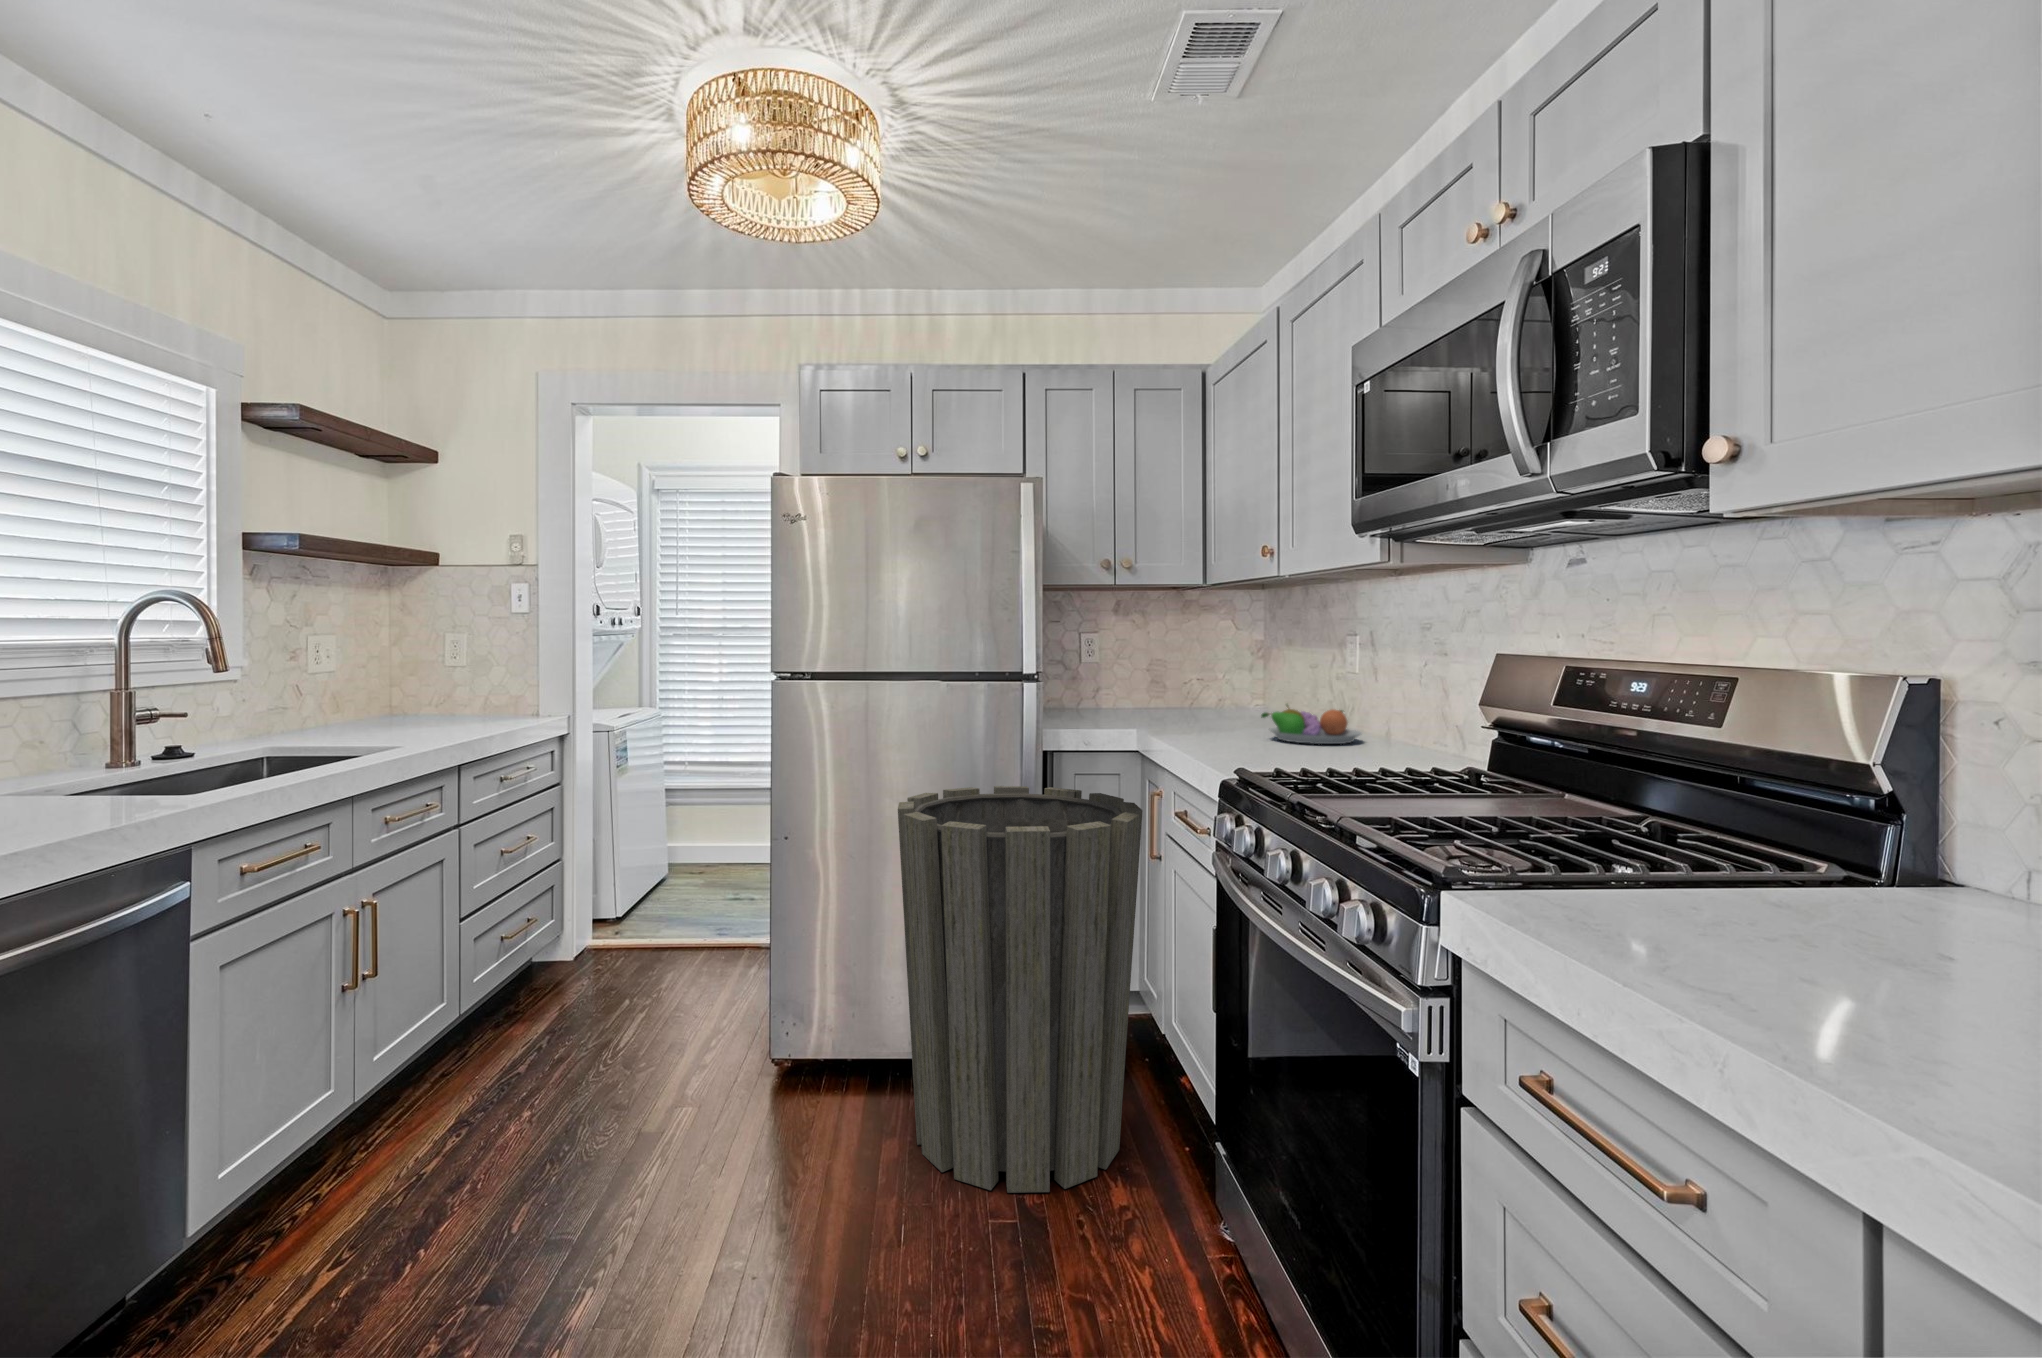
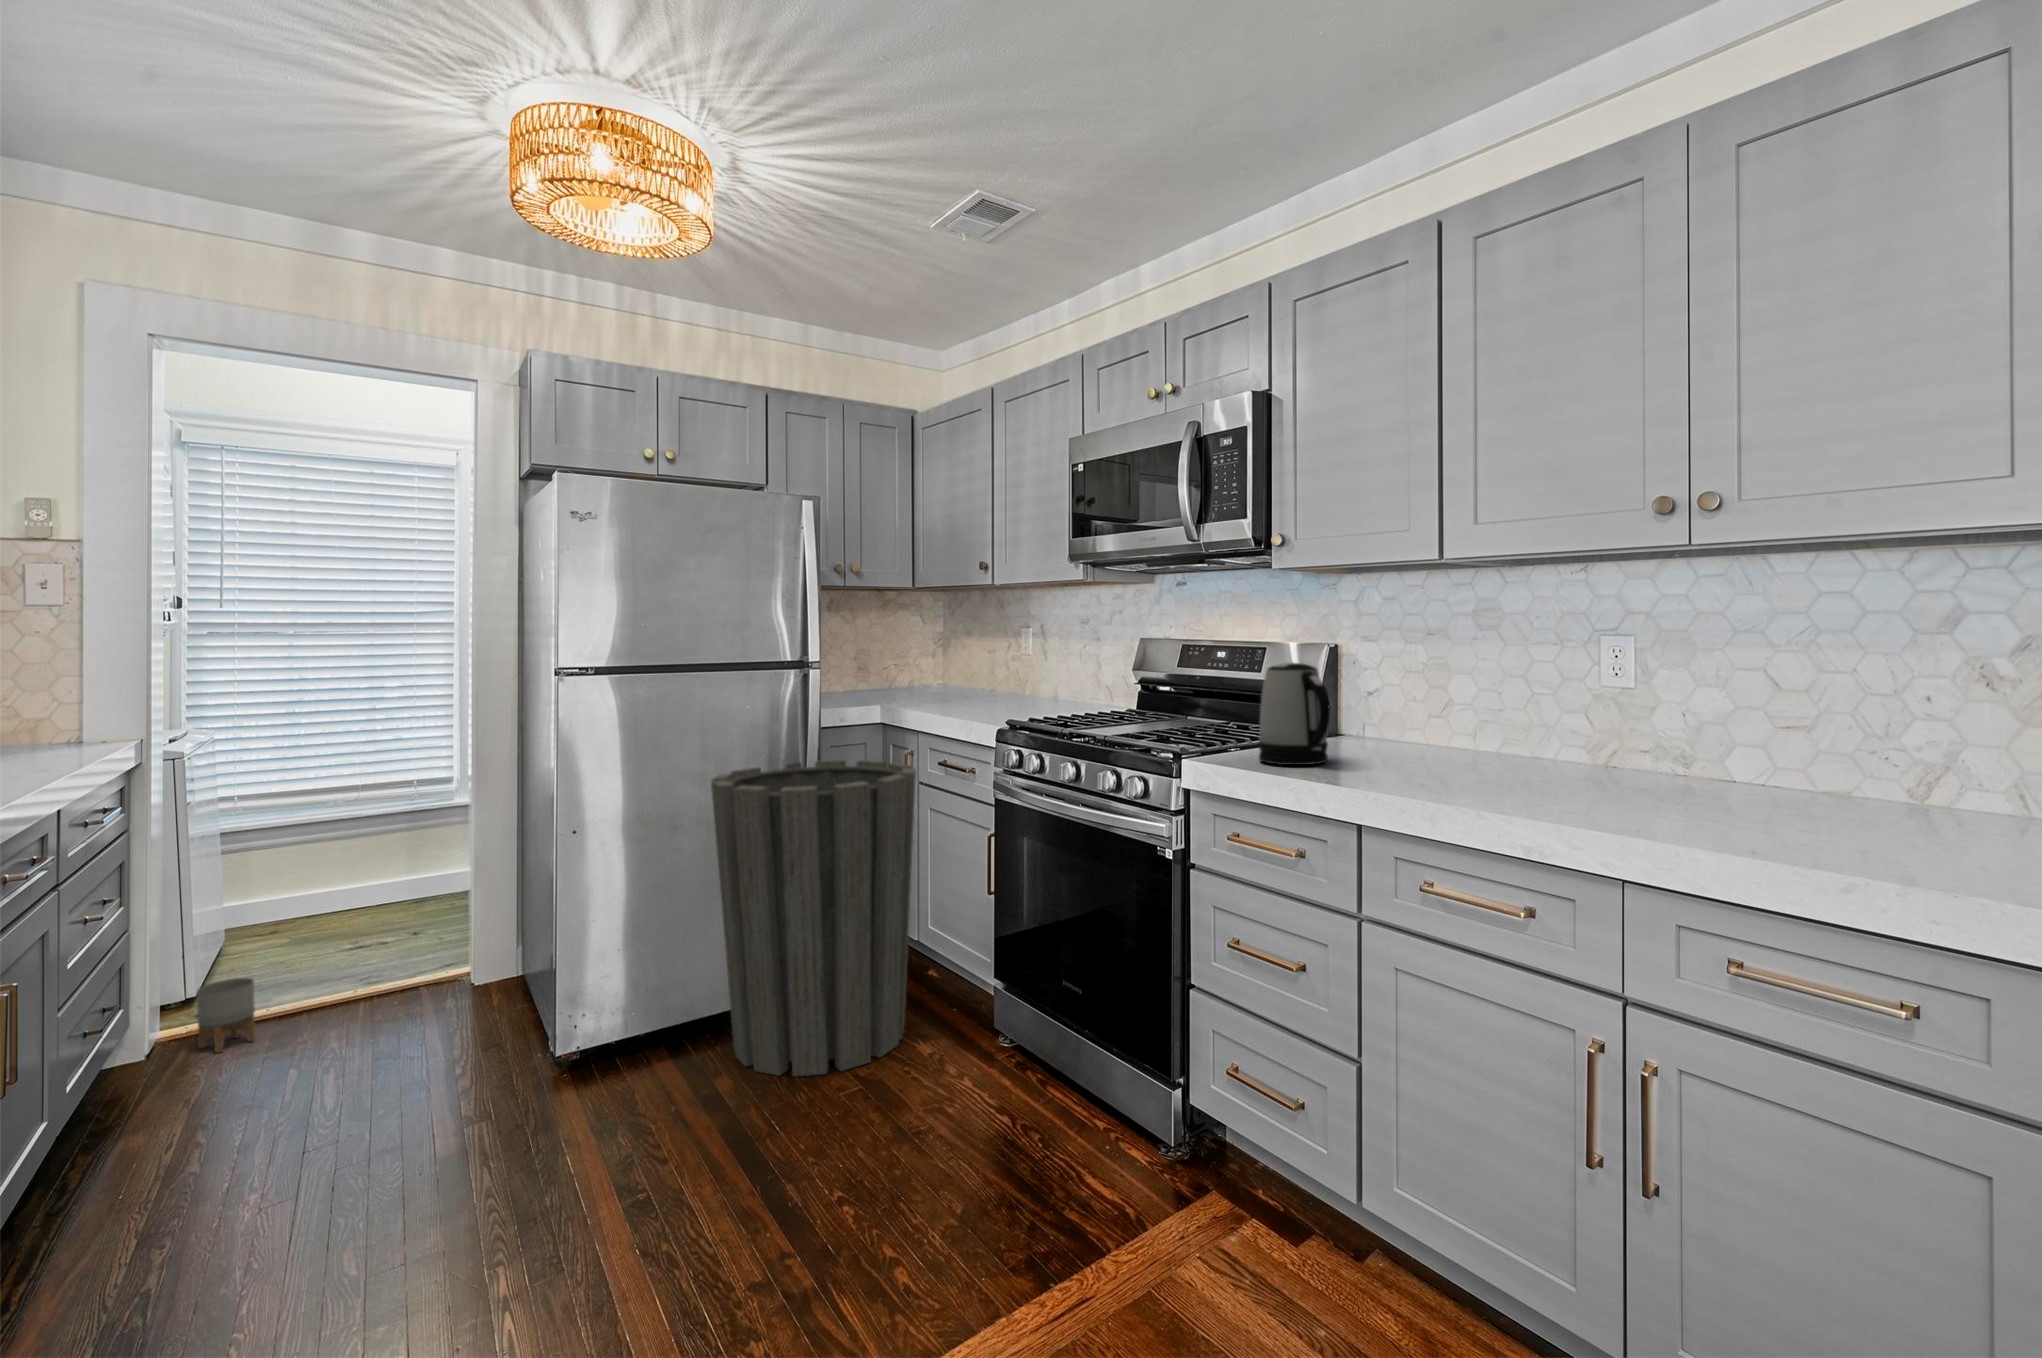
fruit bowl: present [1261,705,1361,744] -> none [976,681,1043,708]
kettle: none [1620,716,1814,959] -> present [1259,663,1330,765]
planter: none [568,917,607,979] -> present [197,978,255,1053]

